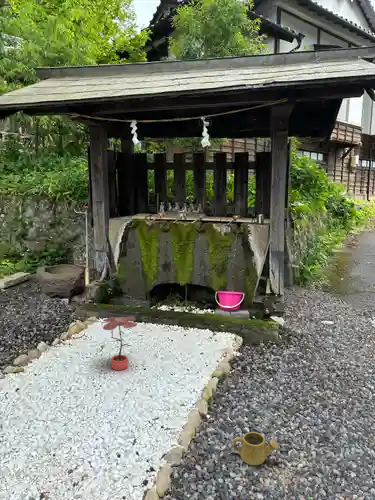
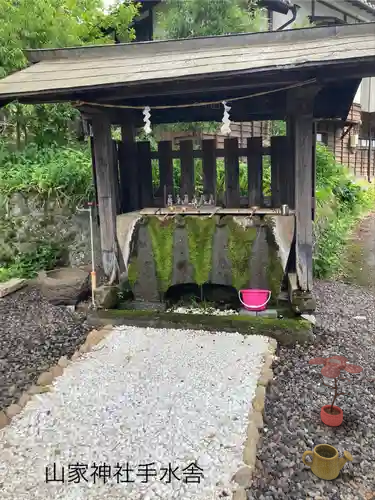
potted plant: present [103,317,137,370] -> present [309,355,363,426]

